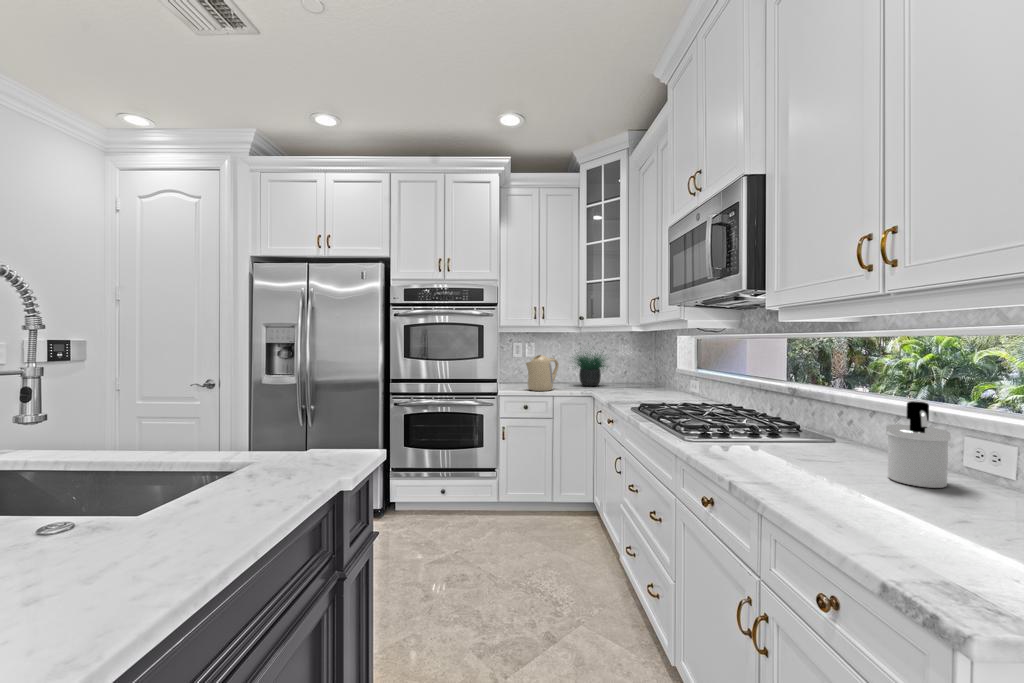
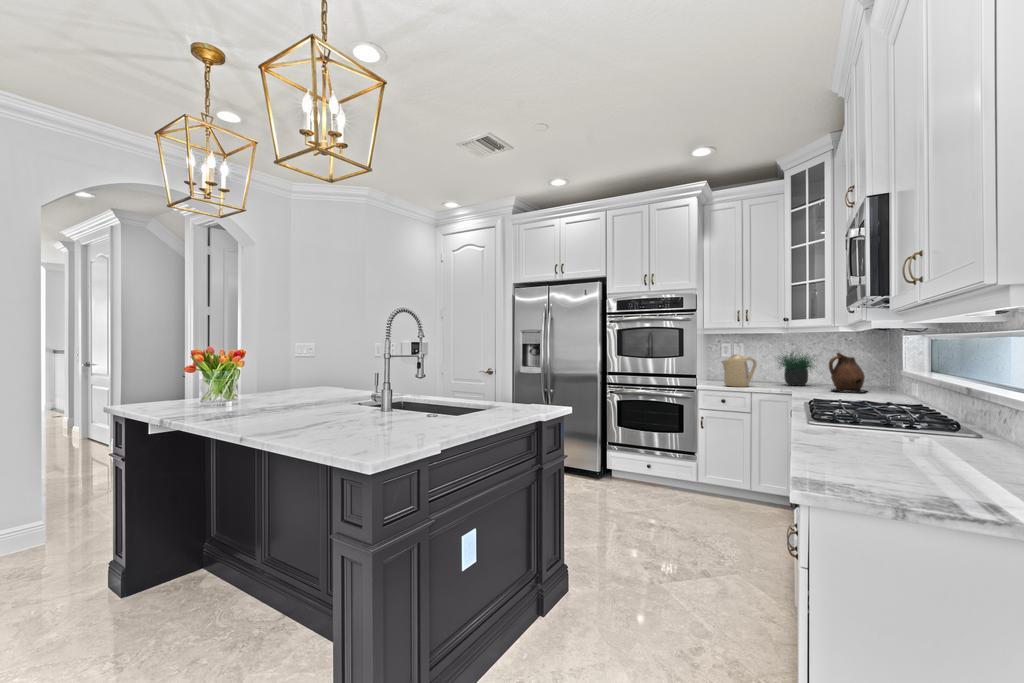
ceramic pitcher: none [629,353,664,394] -> present [829,353,867,393]
soap dispenser: present [886,401,951,488] -> none [915,381,970,451]

